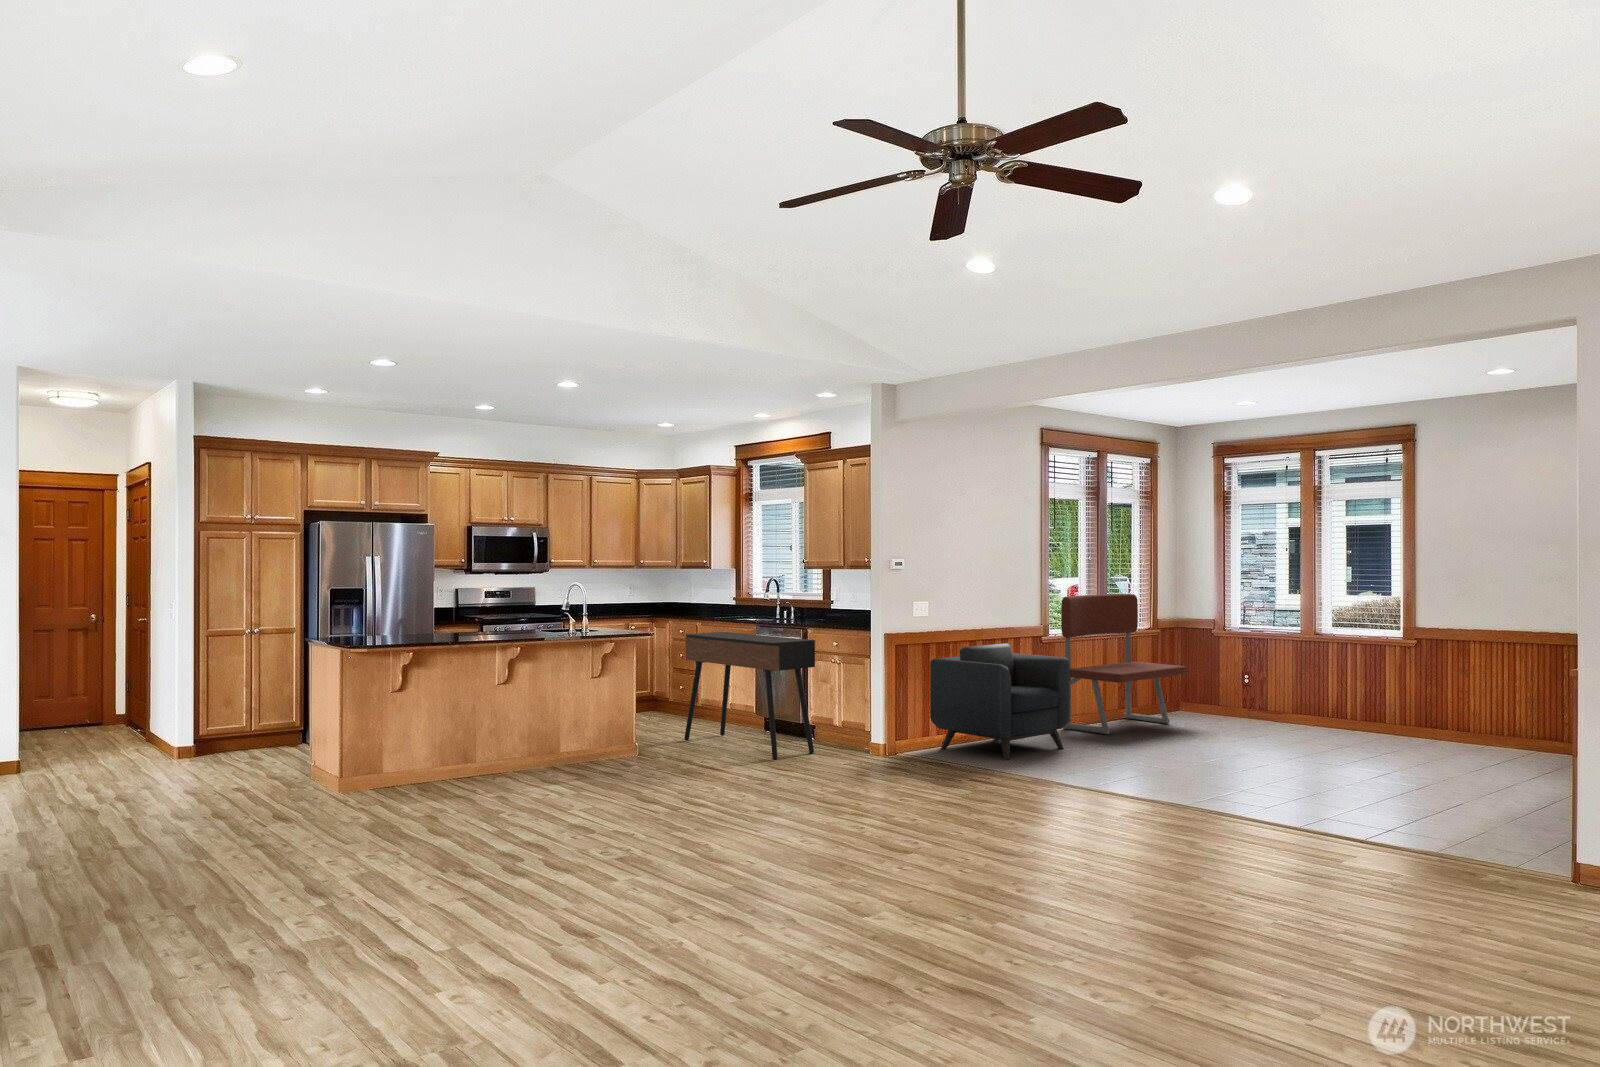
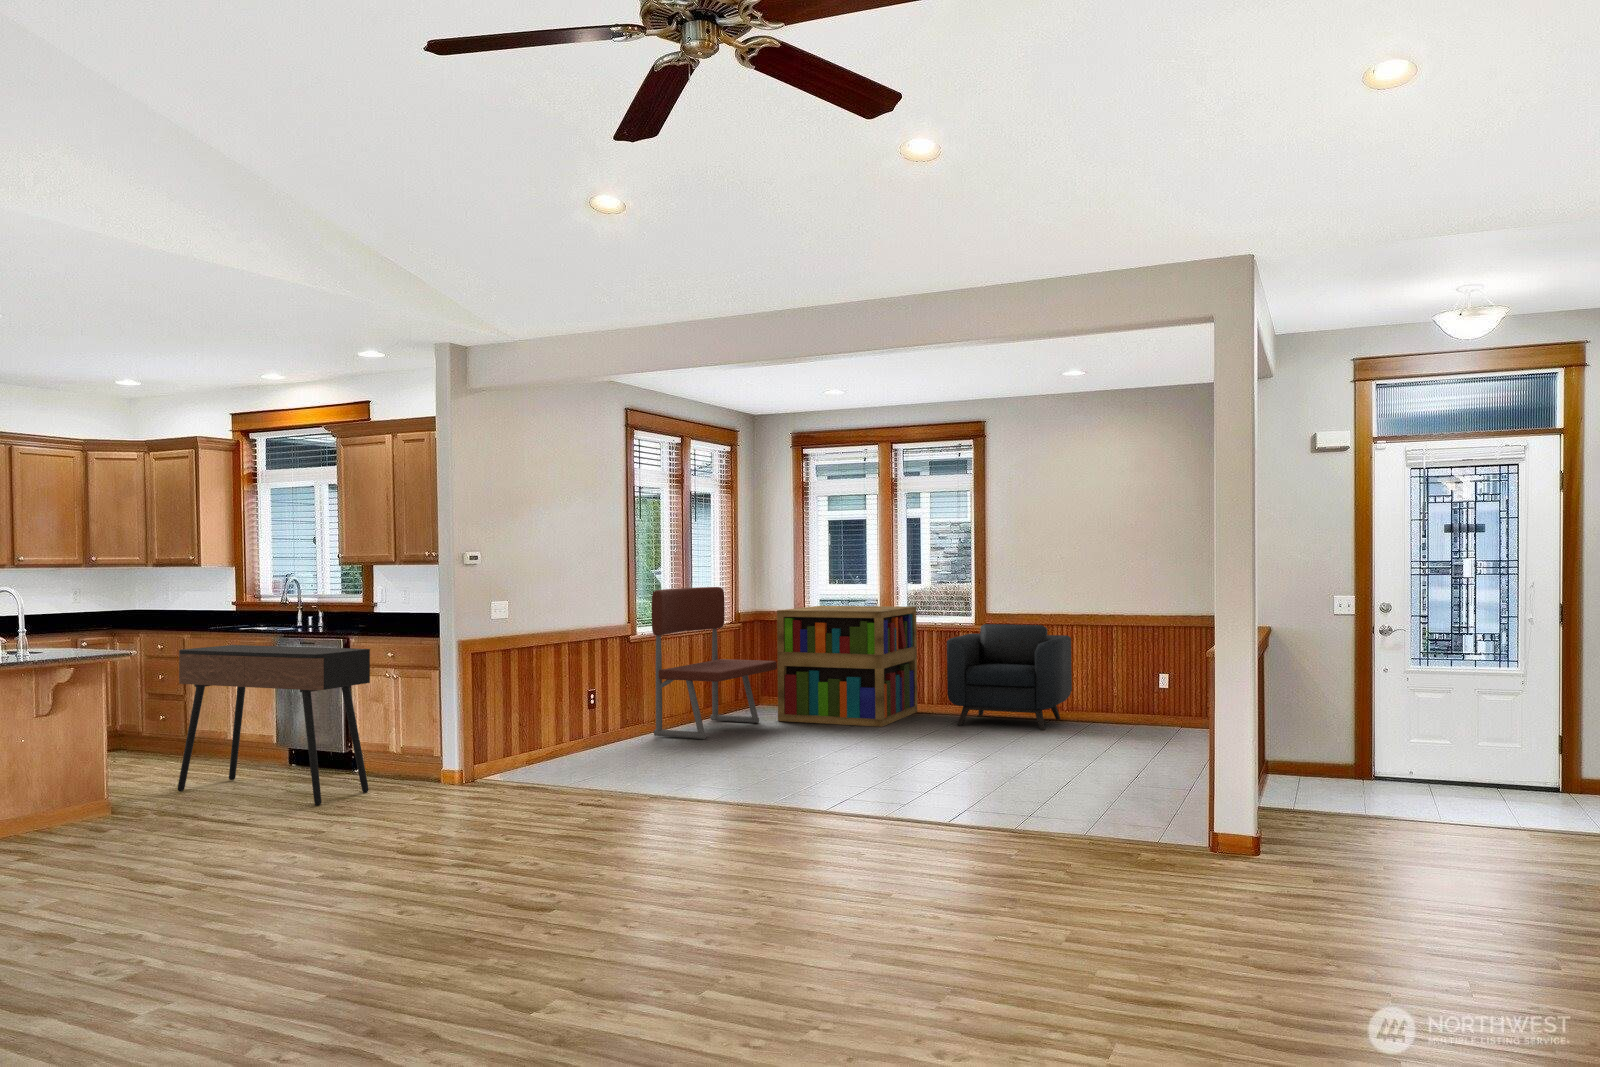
bookshelf: none [1188,614,1342,737] -> present [777,606,917,727]
armchair: present [930,643,1070,760] -> present [947,624,1072,730]

